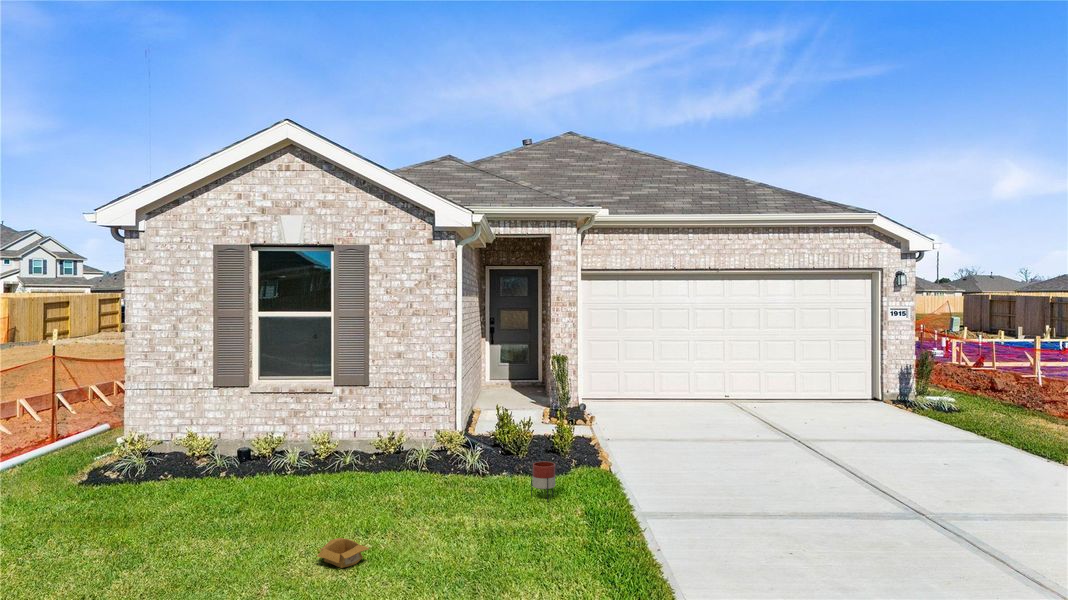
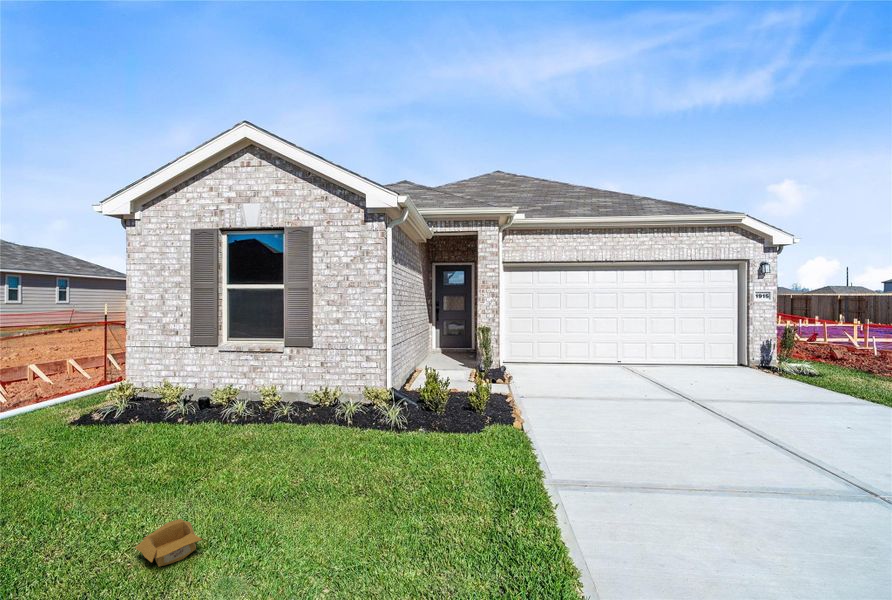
planter: present [531,461,555,502] -> none [434,422,458,465]

